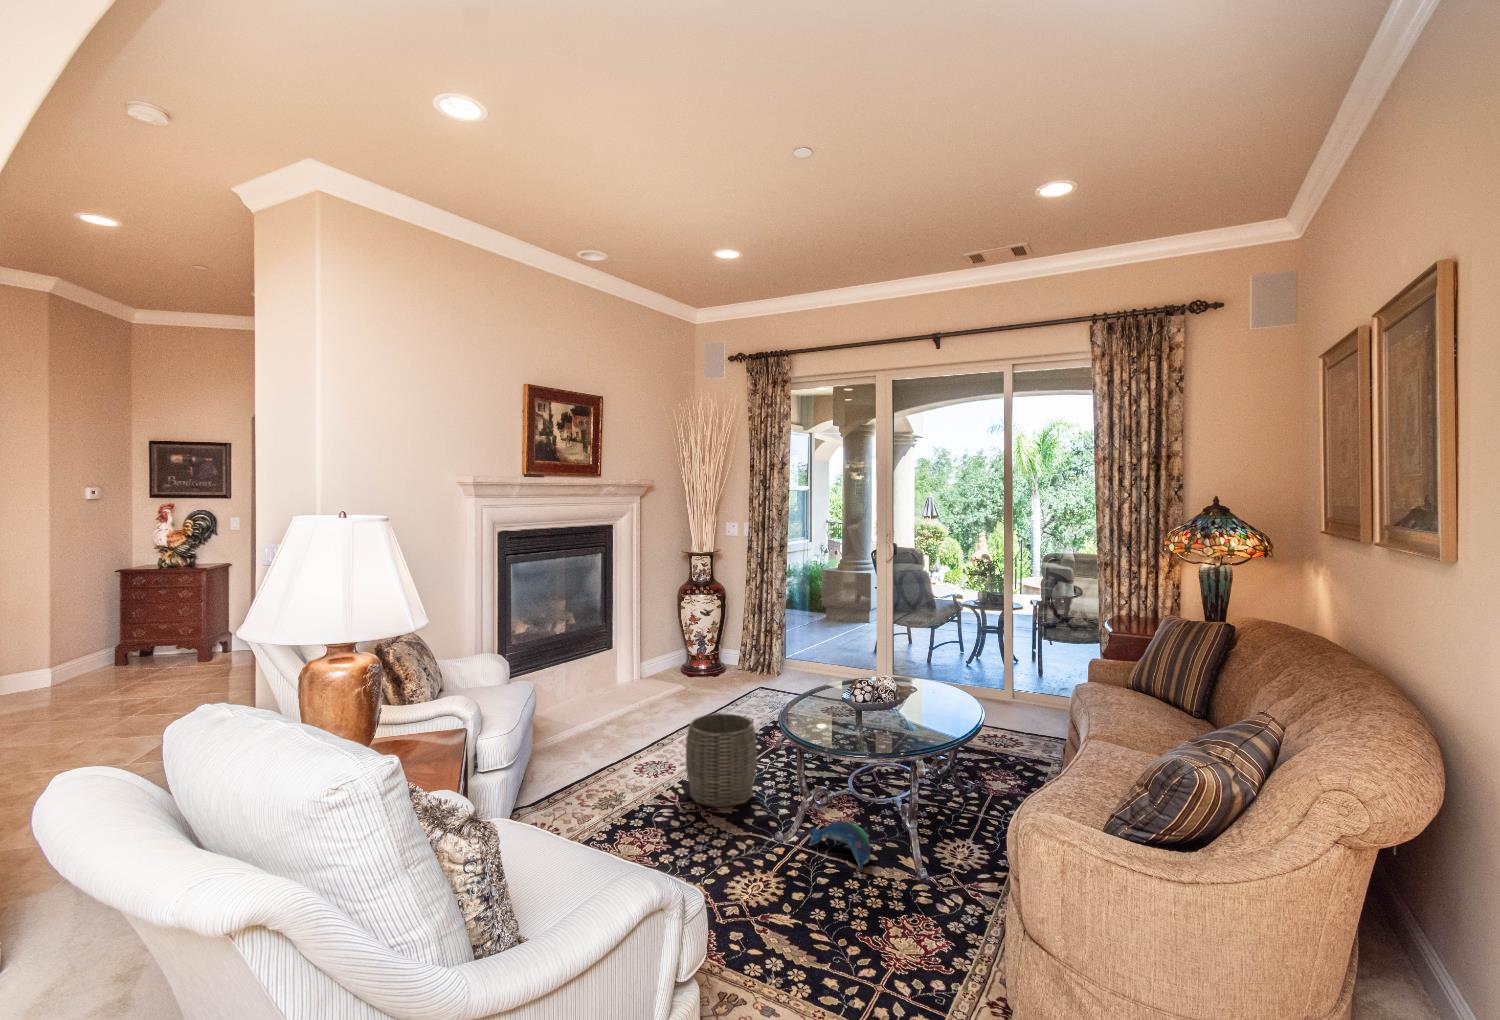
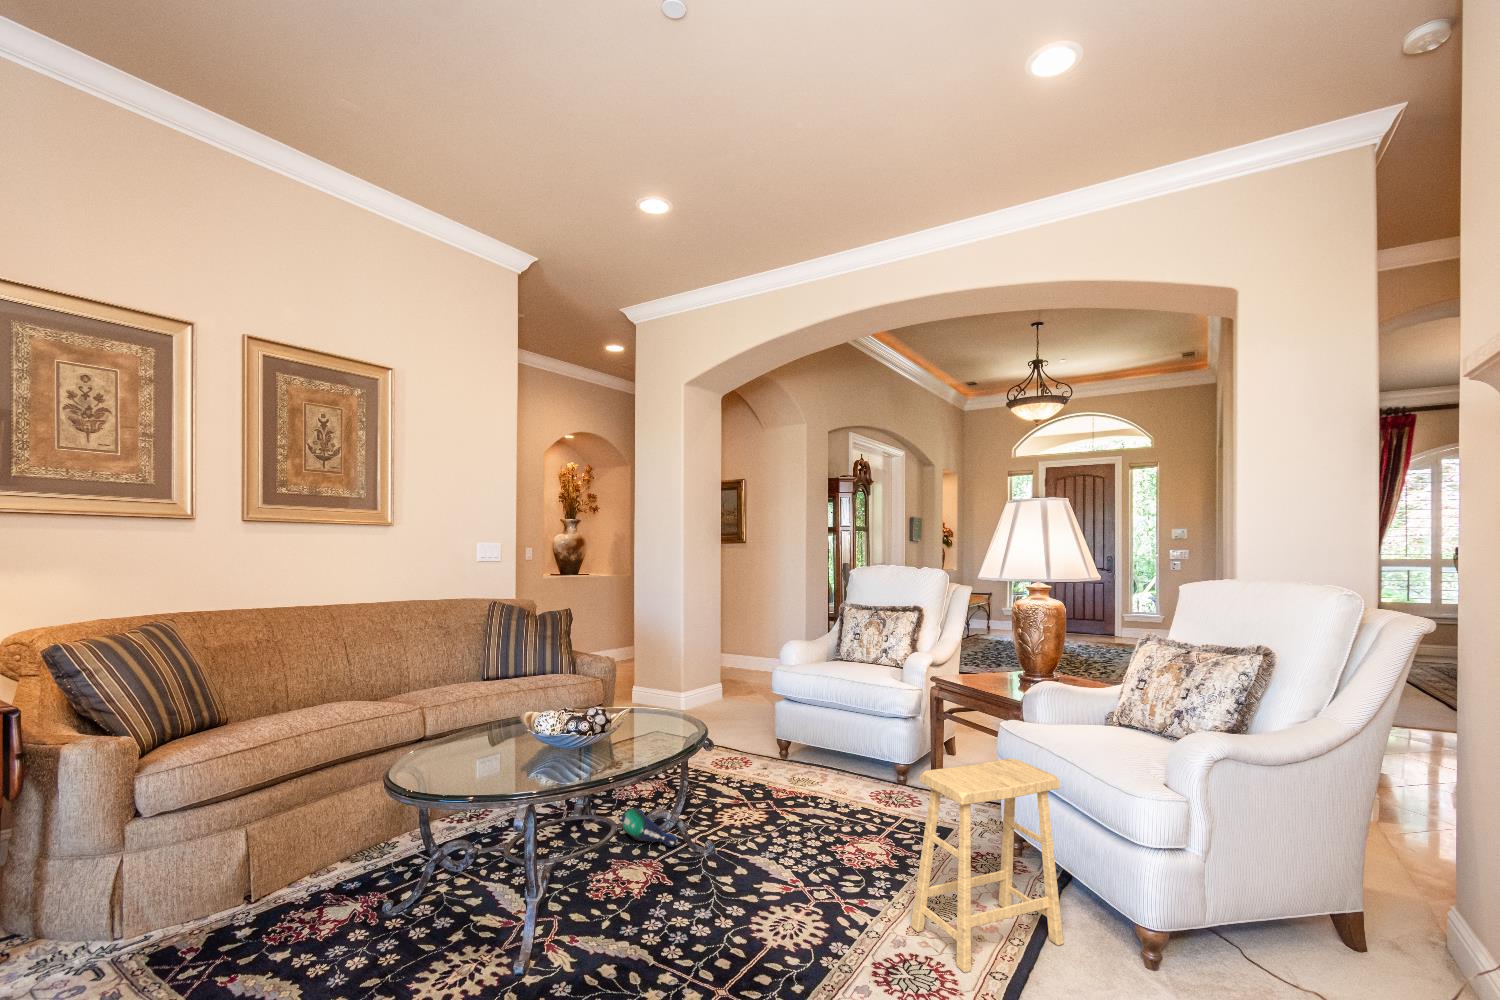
footstool: none [548,682,638,807] -> present [911,759,1063,973]
woven basket: present [686,714,757,807] -> none [727,792,836,948]

